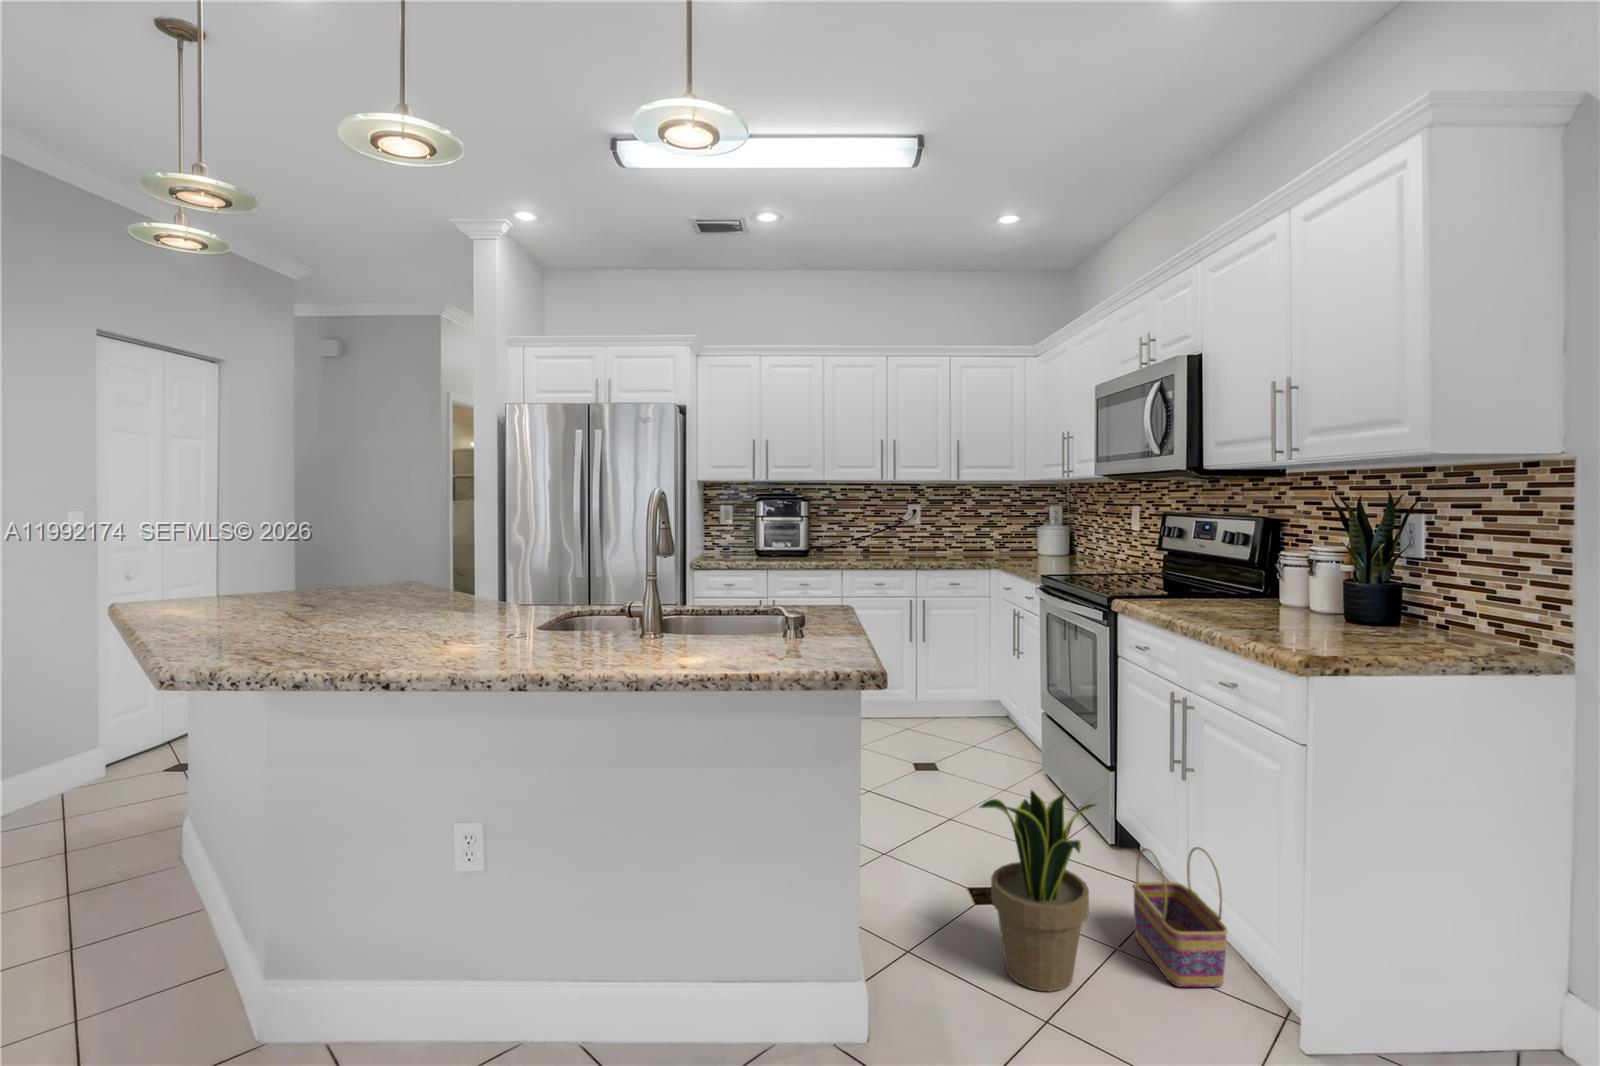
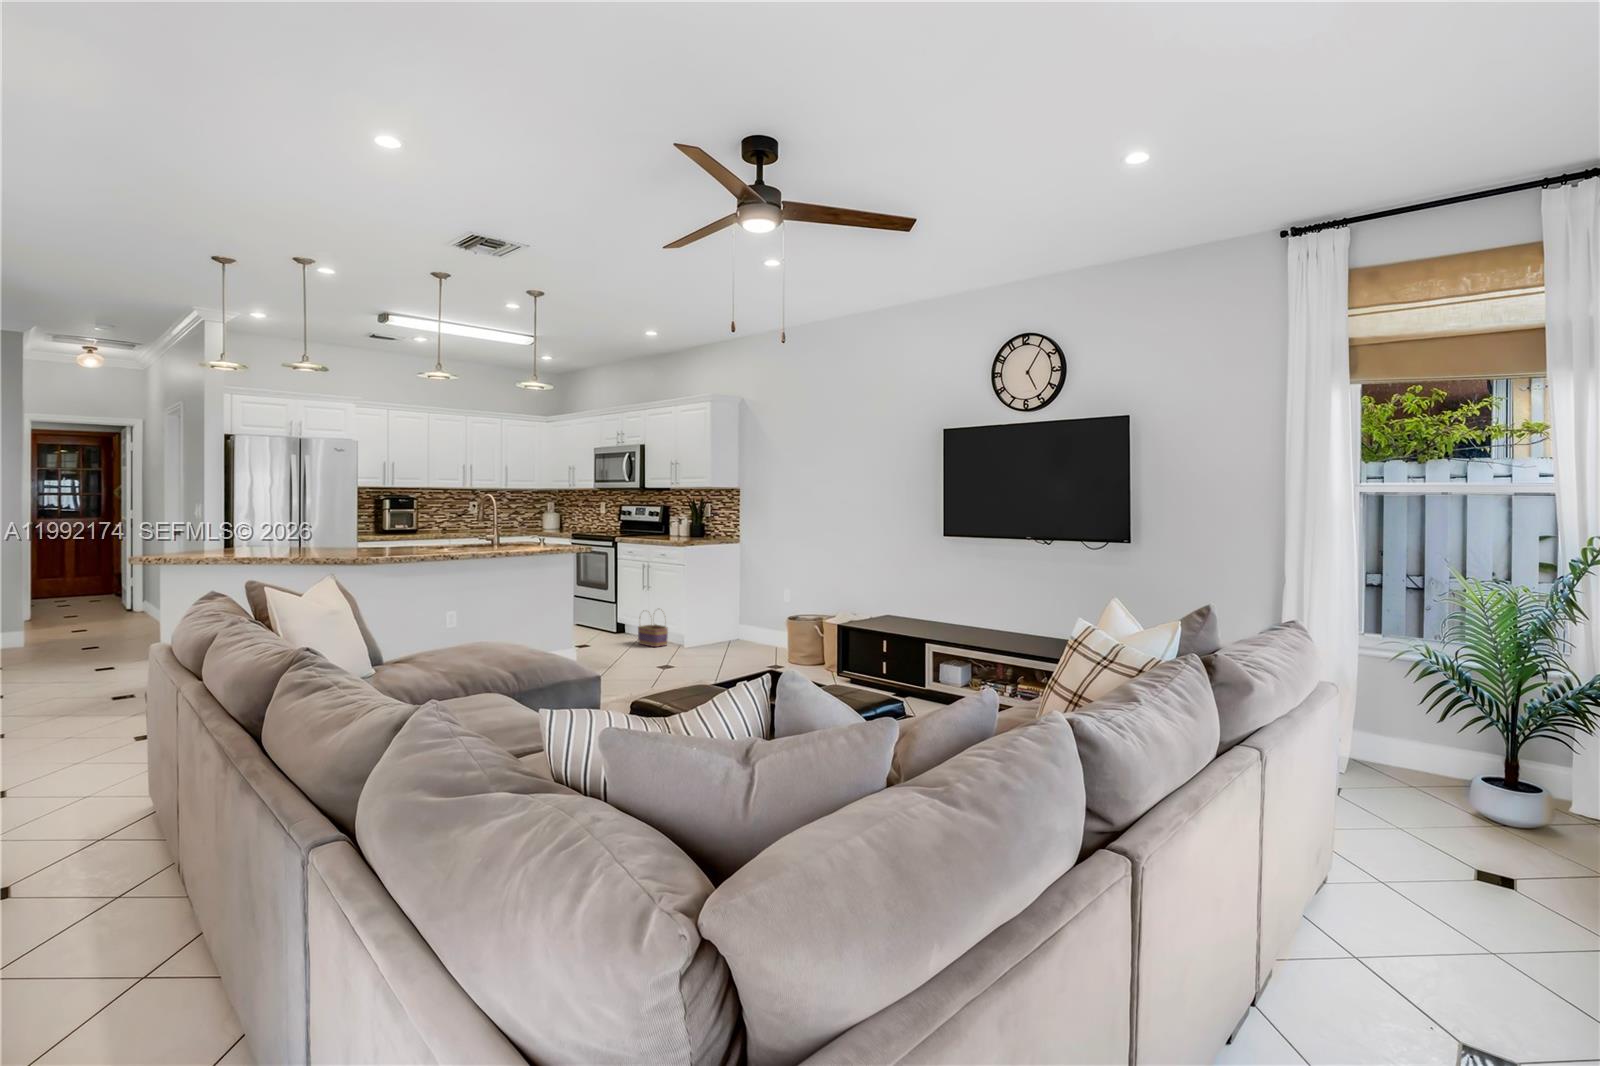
potted plant: present [980,790,1096,991] -> none [599,591,633,654]

